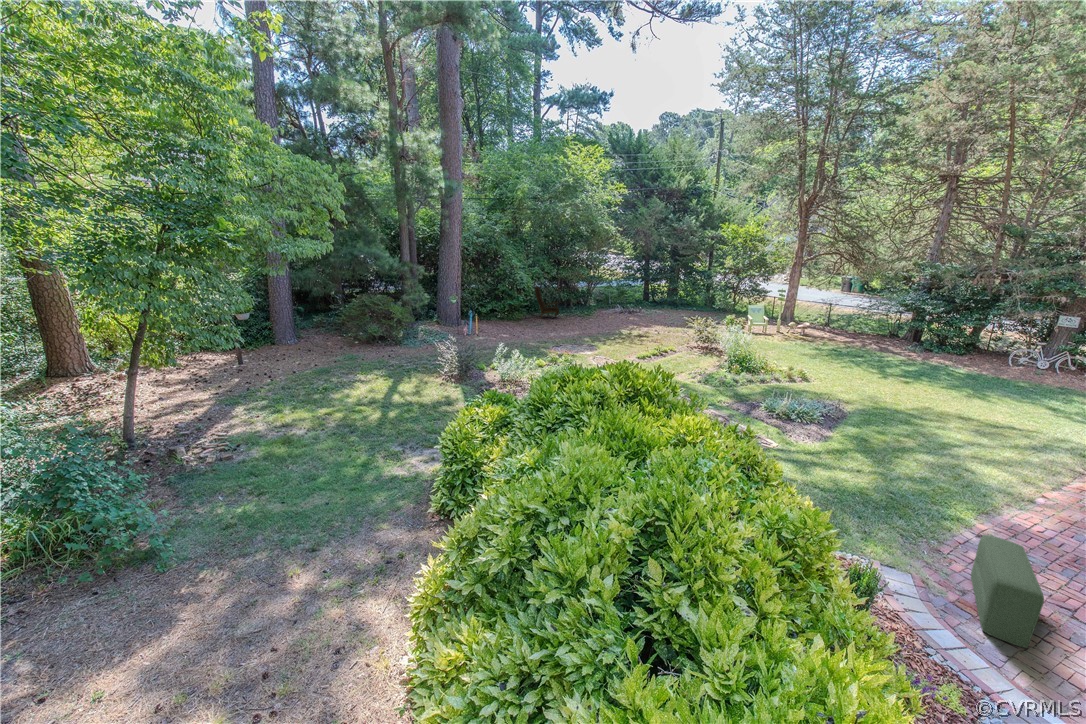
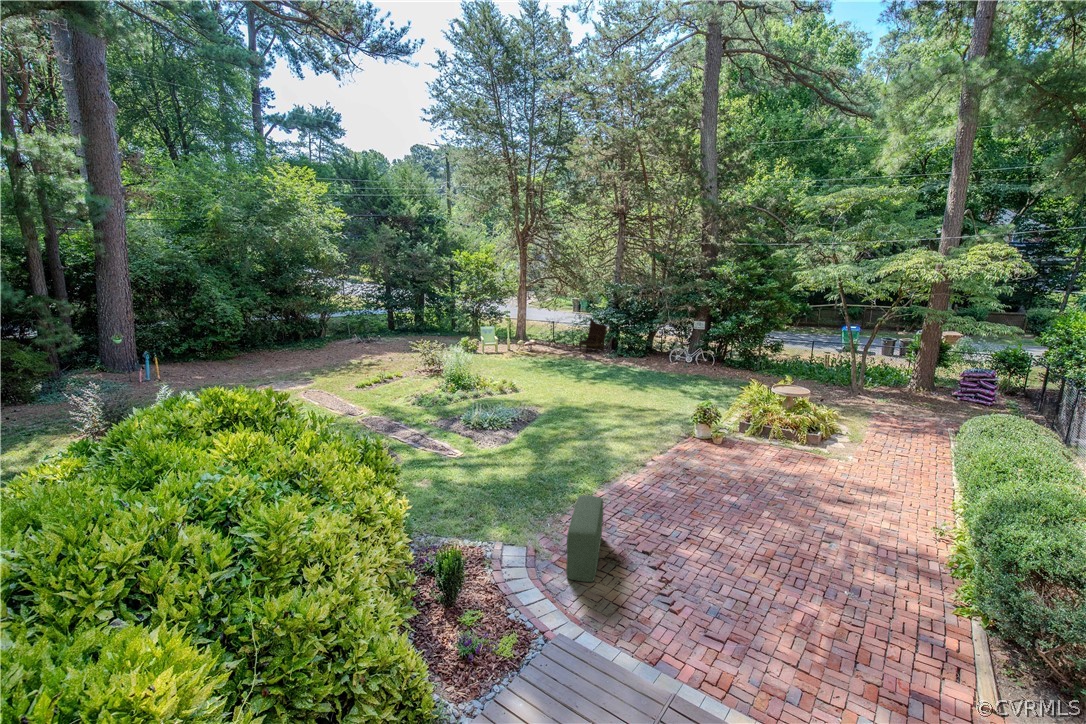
armchair: present [535,286,559,318] -> present [579,319,607,352]

